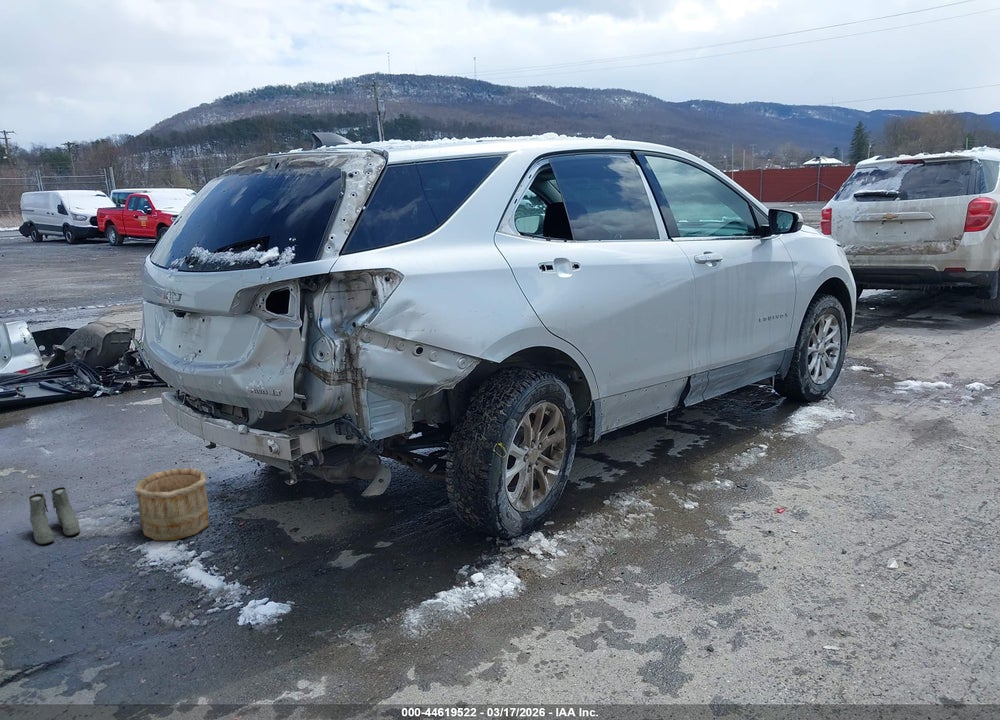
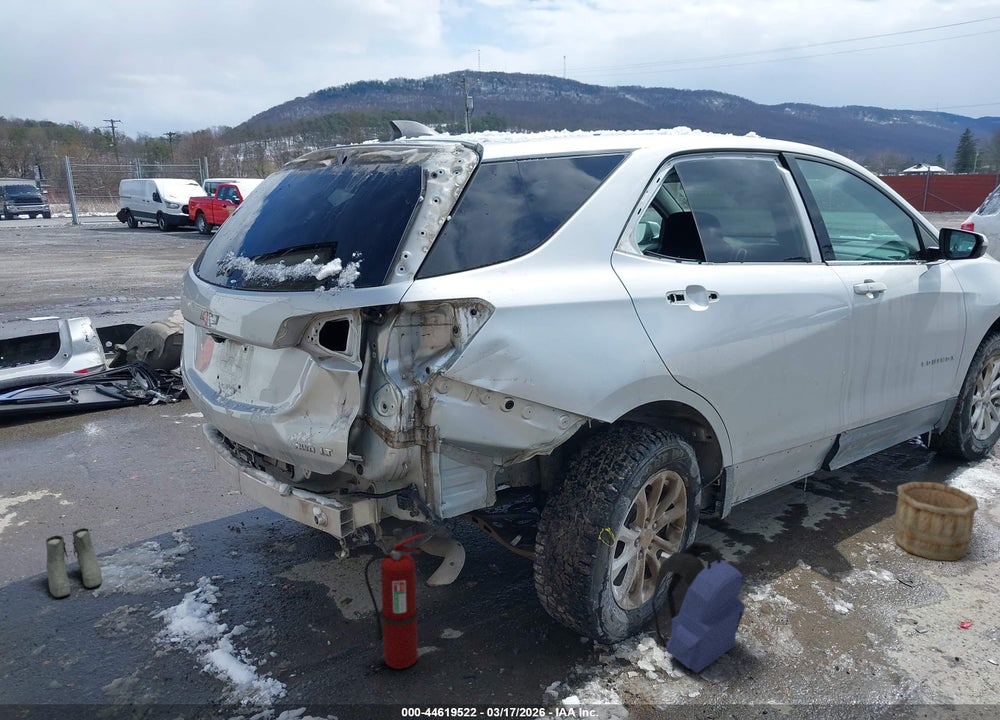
backpack: none [540,456,611,555] -> present [652,542,745,673]
fire extinguisher: none [311,458,357,570] -> present [365,529,423,669]
wooden bucket: present [134,468,209,540] -> present [894,482,978,561]

